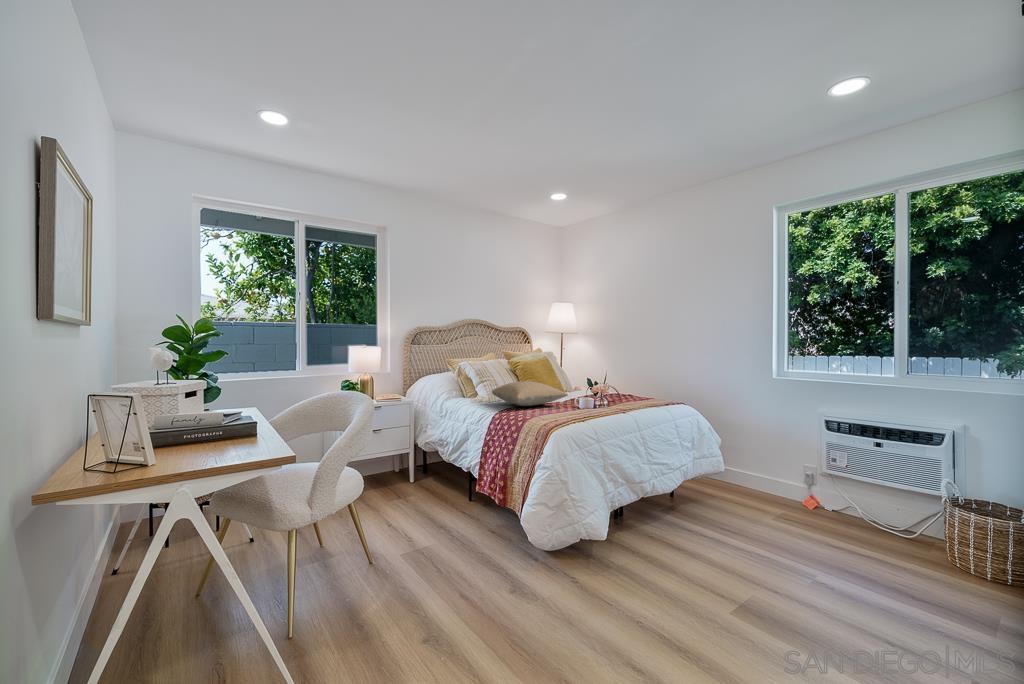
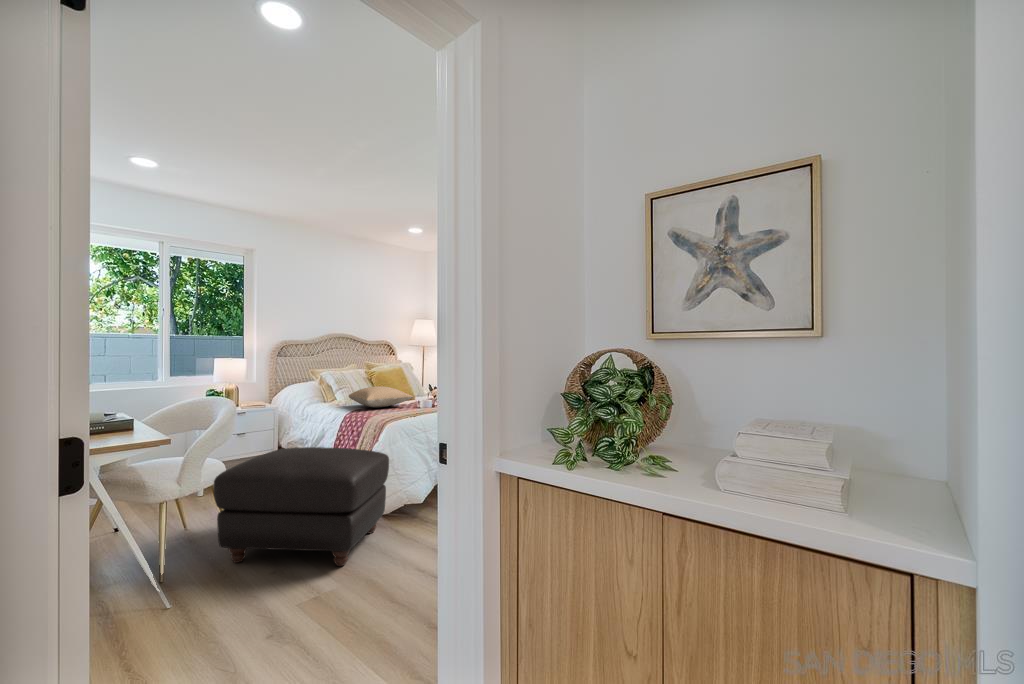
ottoman: none [354,460,561,638] -> present [213,447,389,566]

